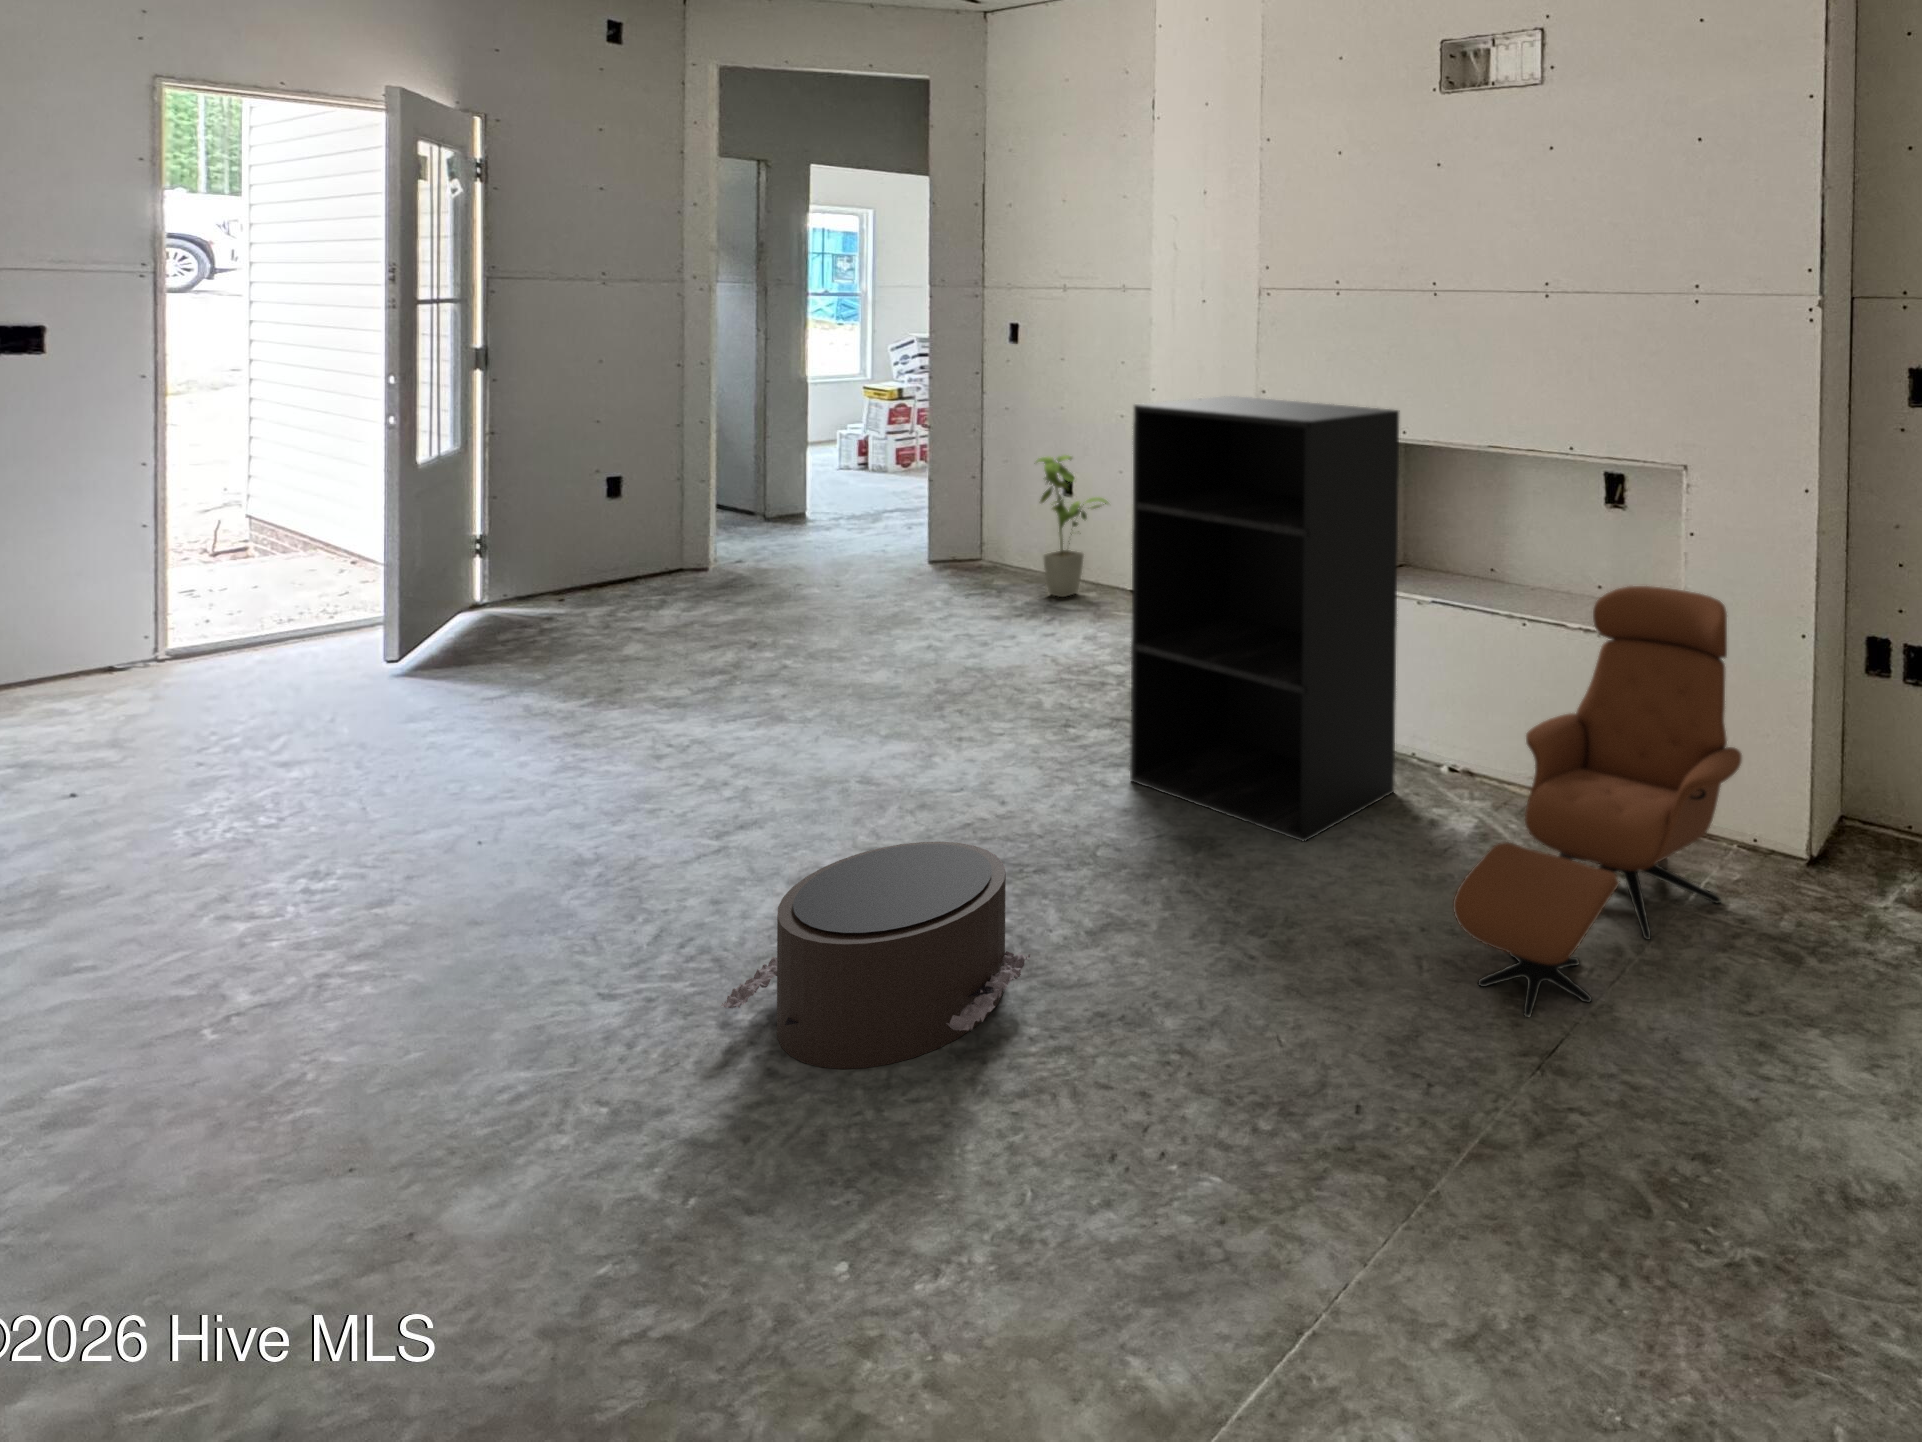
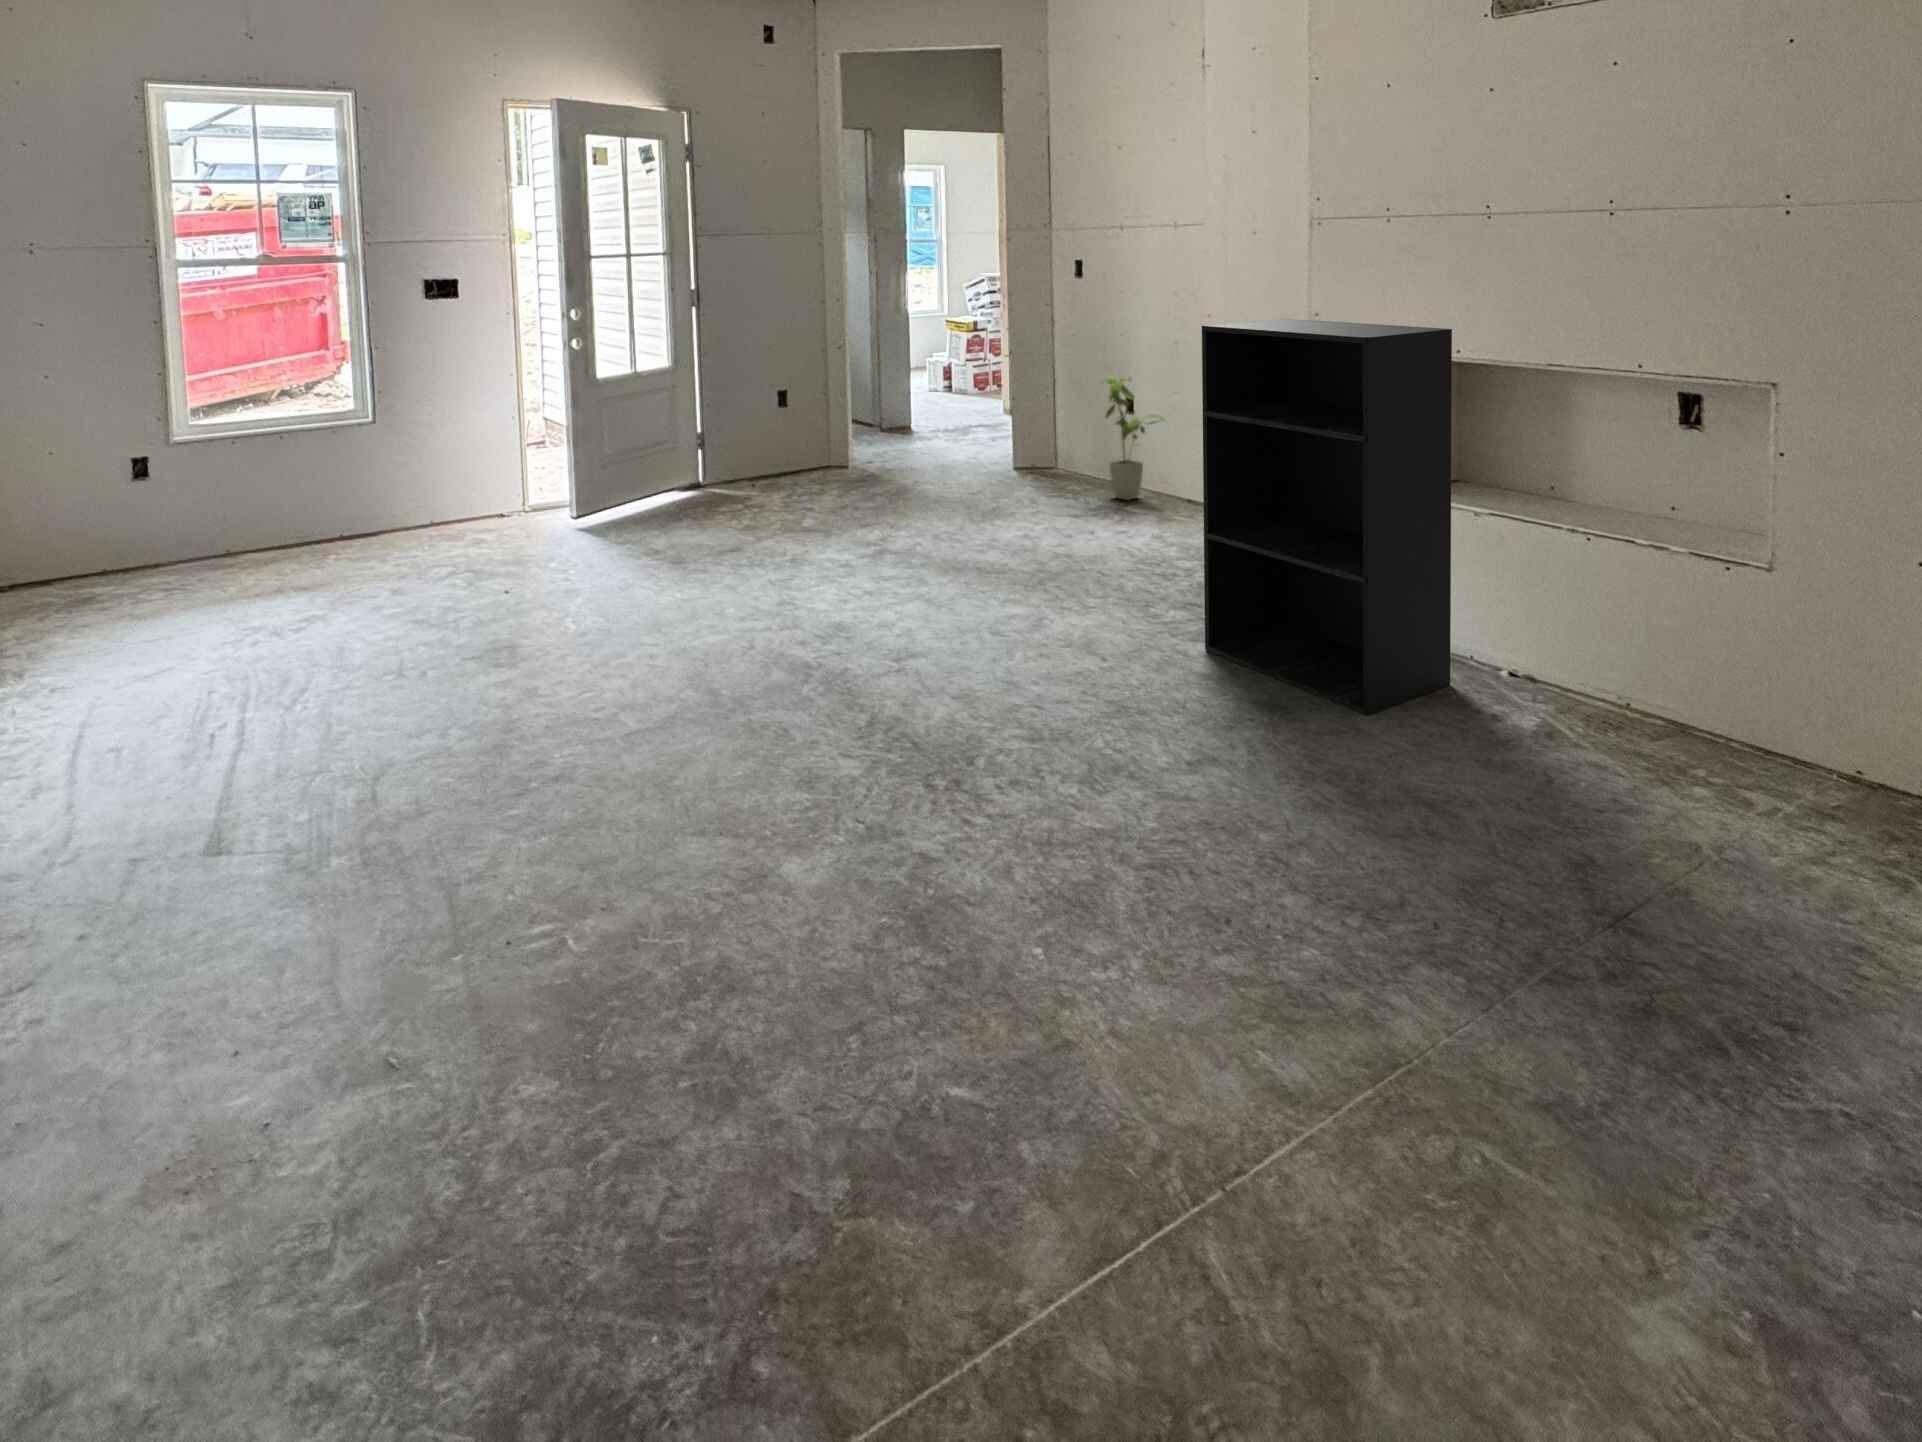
armchair: present [1453,586,1742,1017] -> none [1522,504,1841,888]
pouf: present [721,842,1030,1069] -> none [927,670,1146,829]

